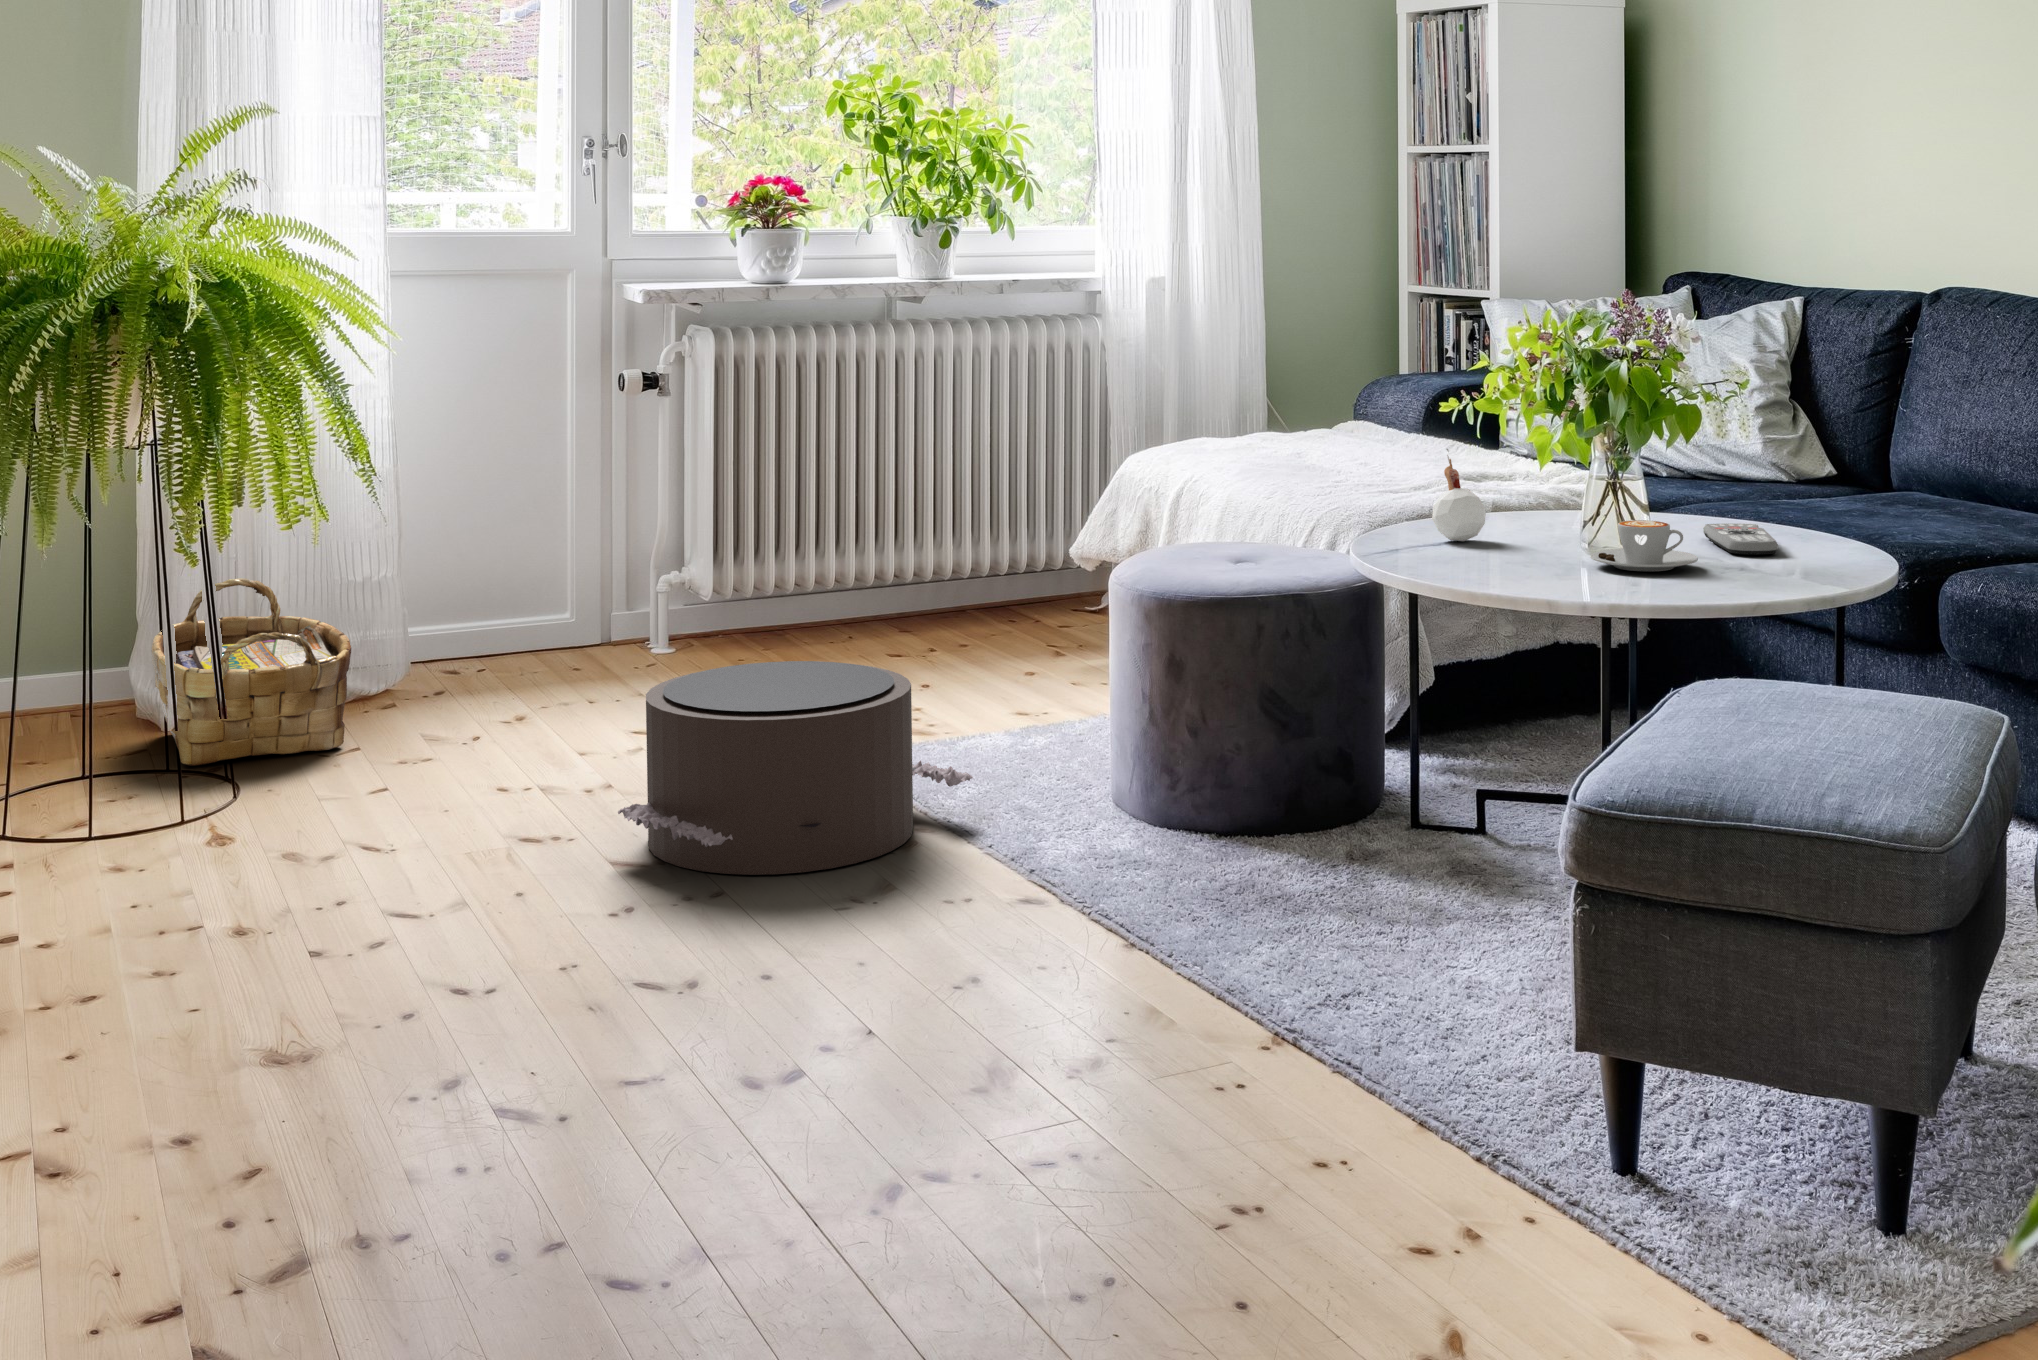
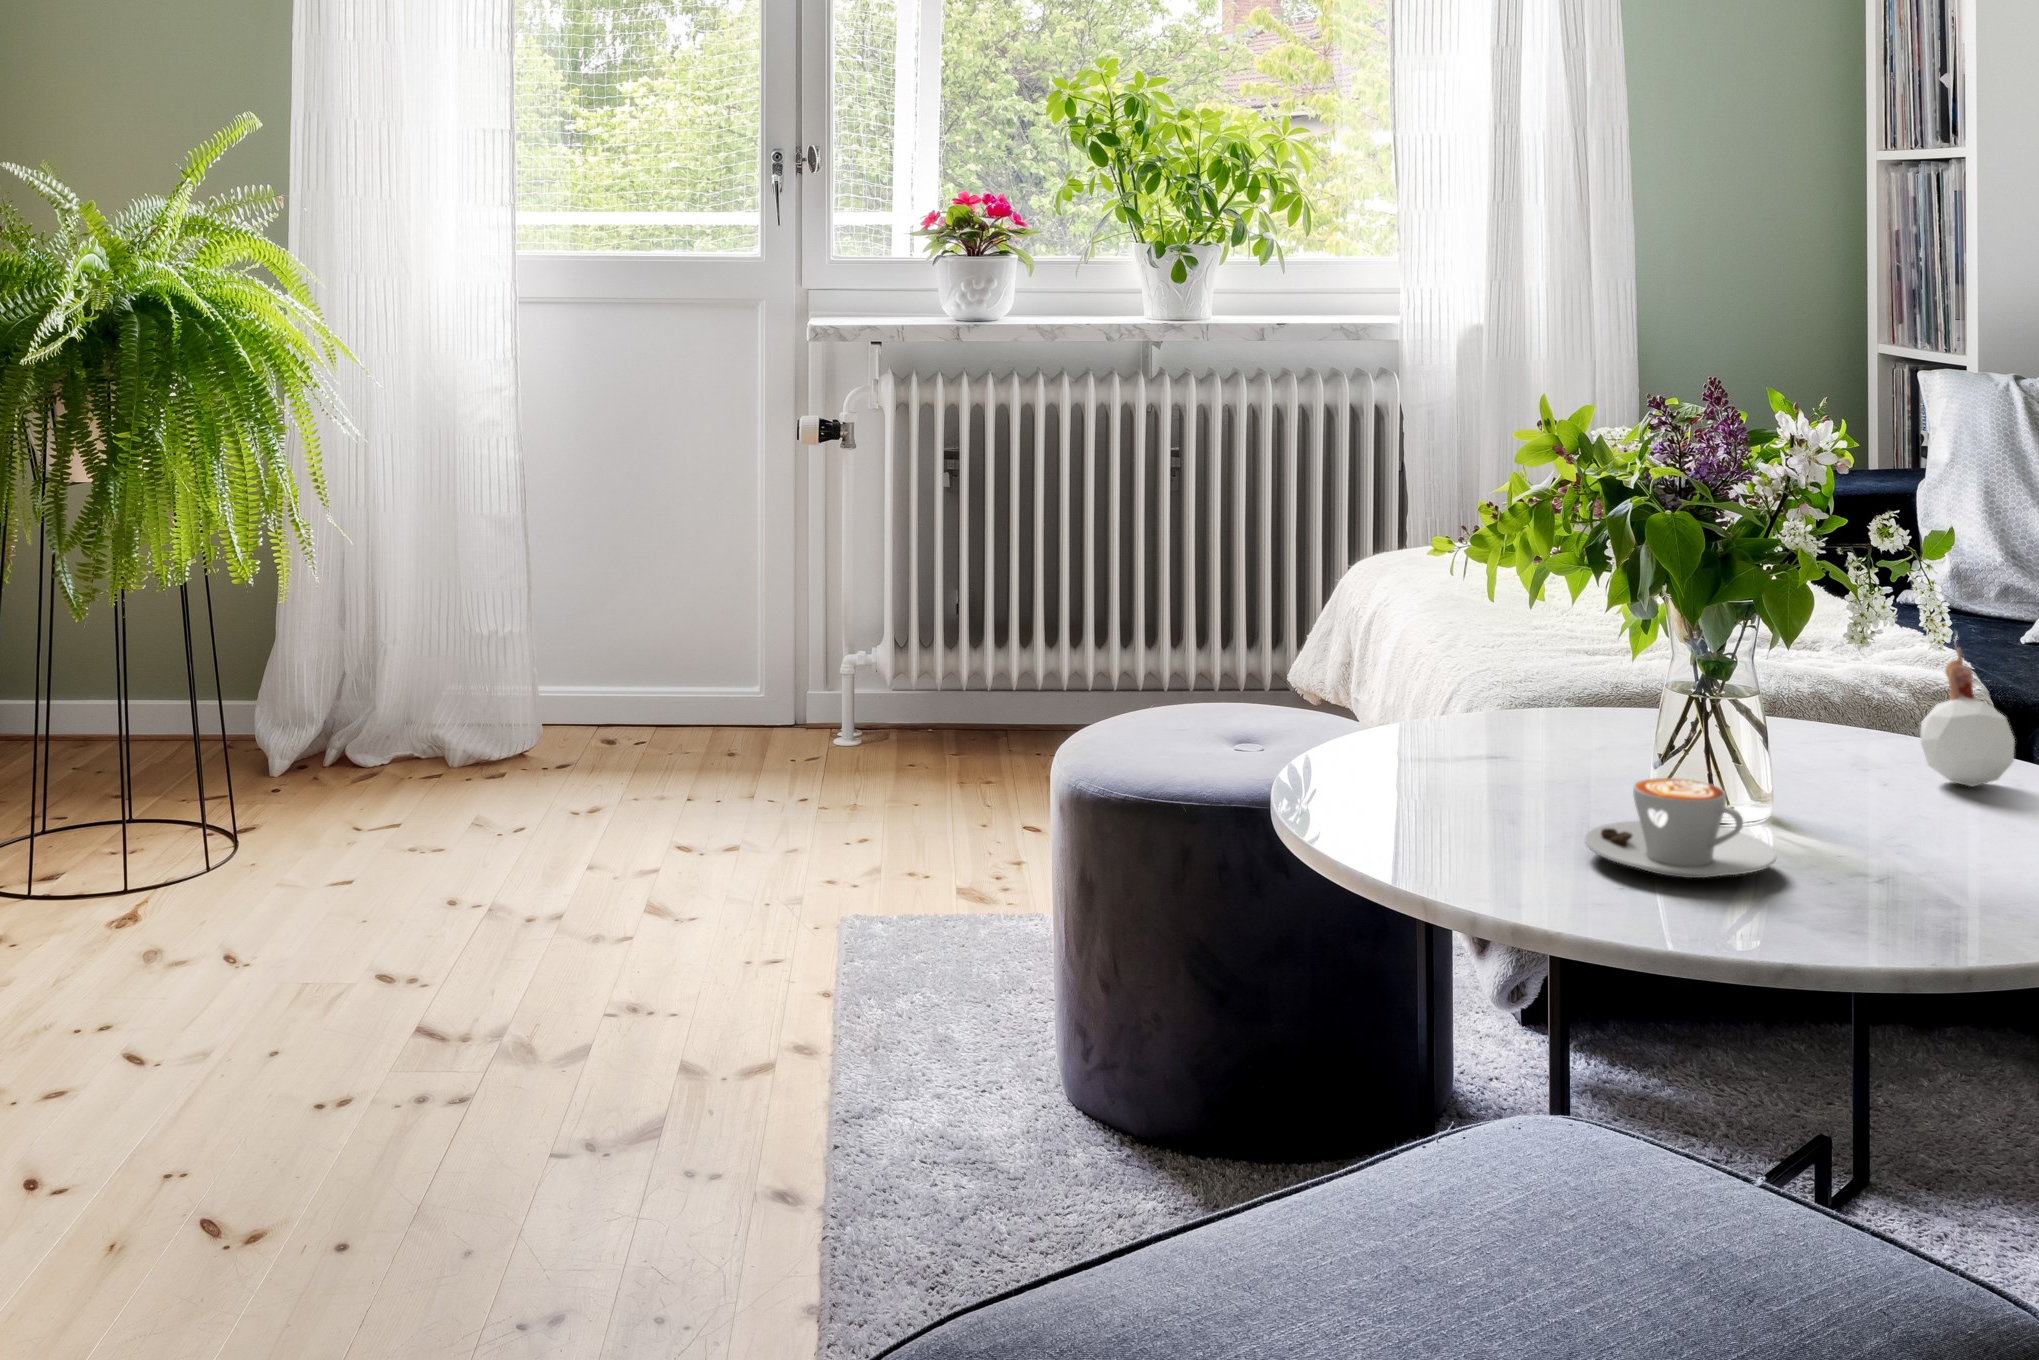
candle: present [1432,449,1486,541] -> present [1921,633,2015,787]
remote control: present [1703,524,1778,555] -> none [1894,786,2020,865]
woven basket: present [151,578,351,766] -> none [217,623,426,822]
pouf: present [618,661,973,875] -> none [415,800,853,1094]

